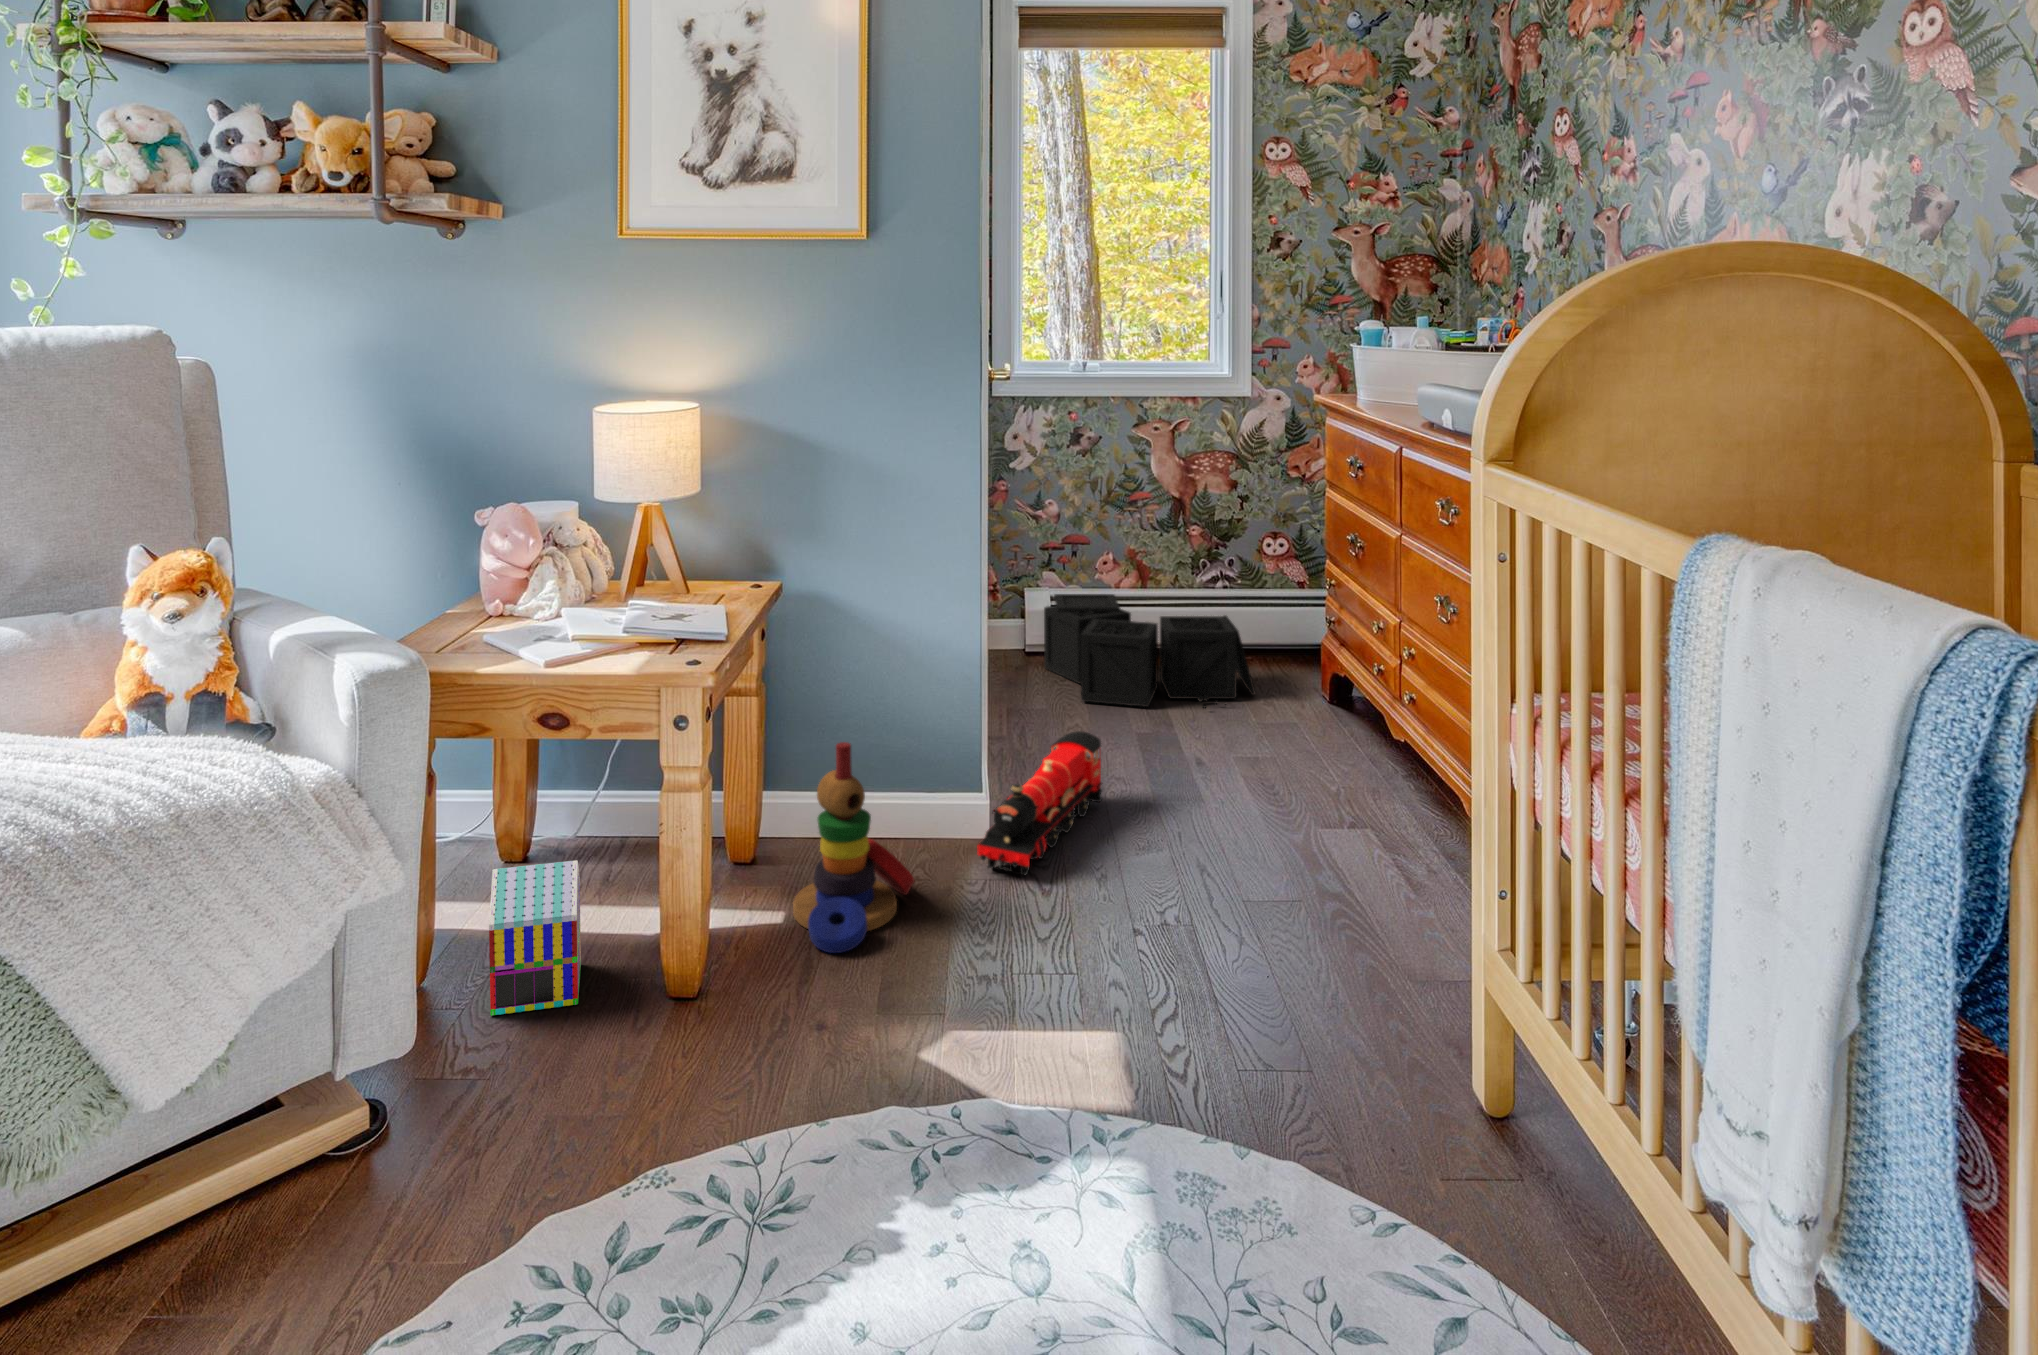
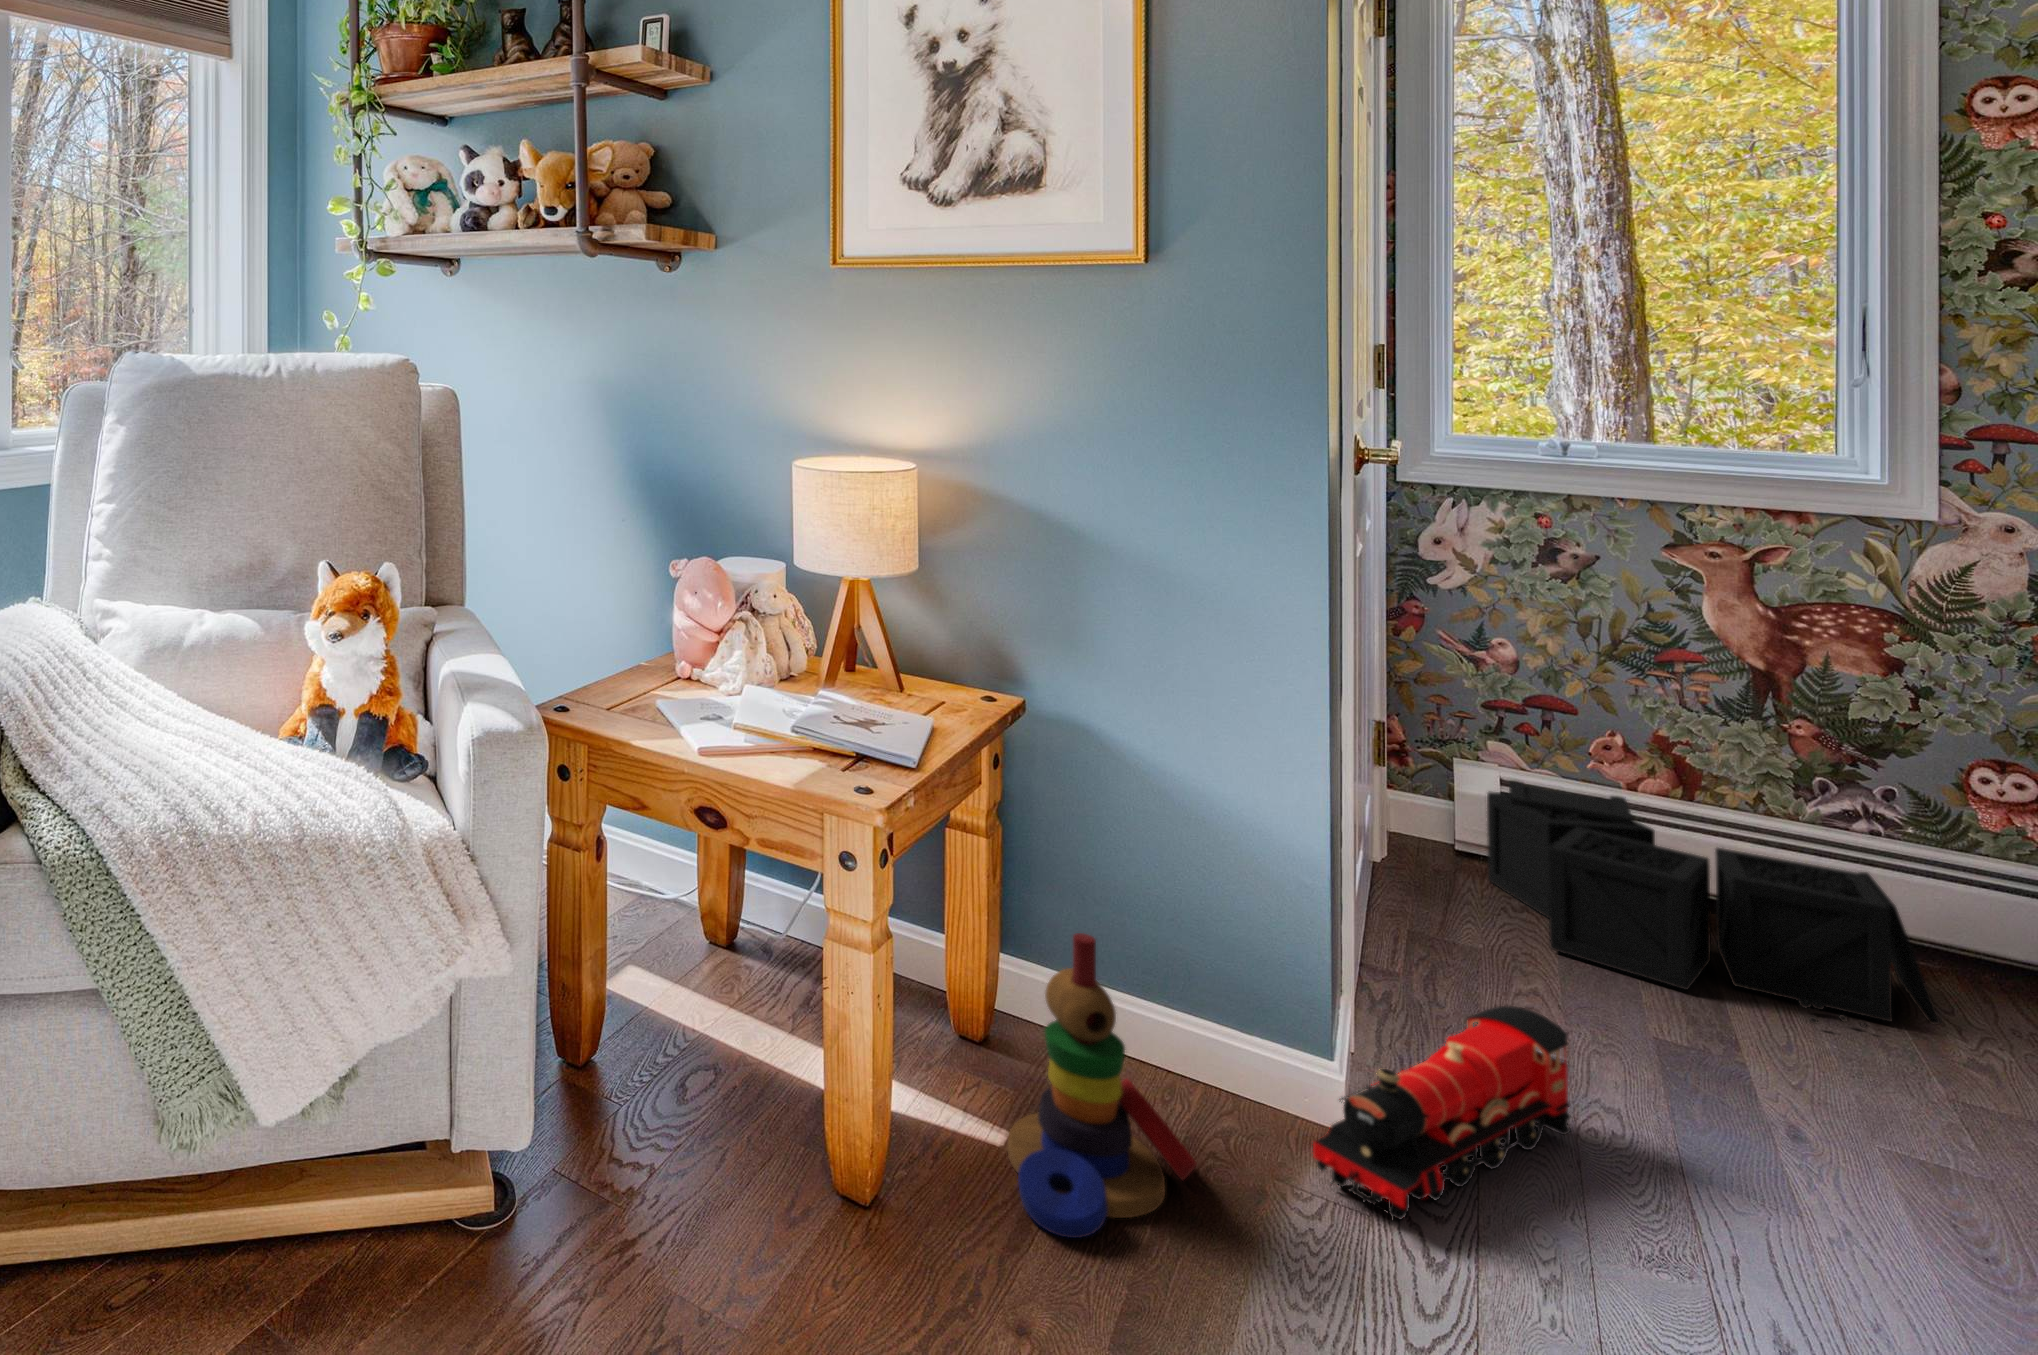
toy house: present [489,860,581,1016] -> none [609,974,727,1172]

